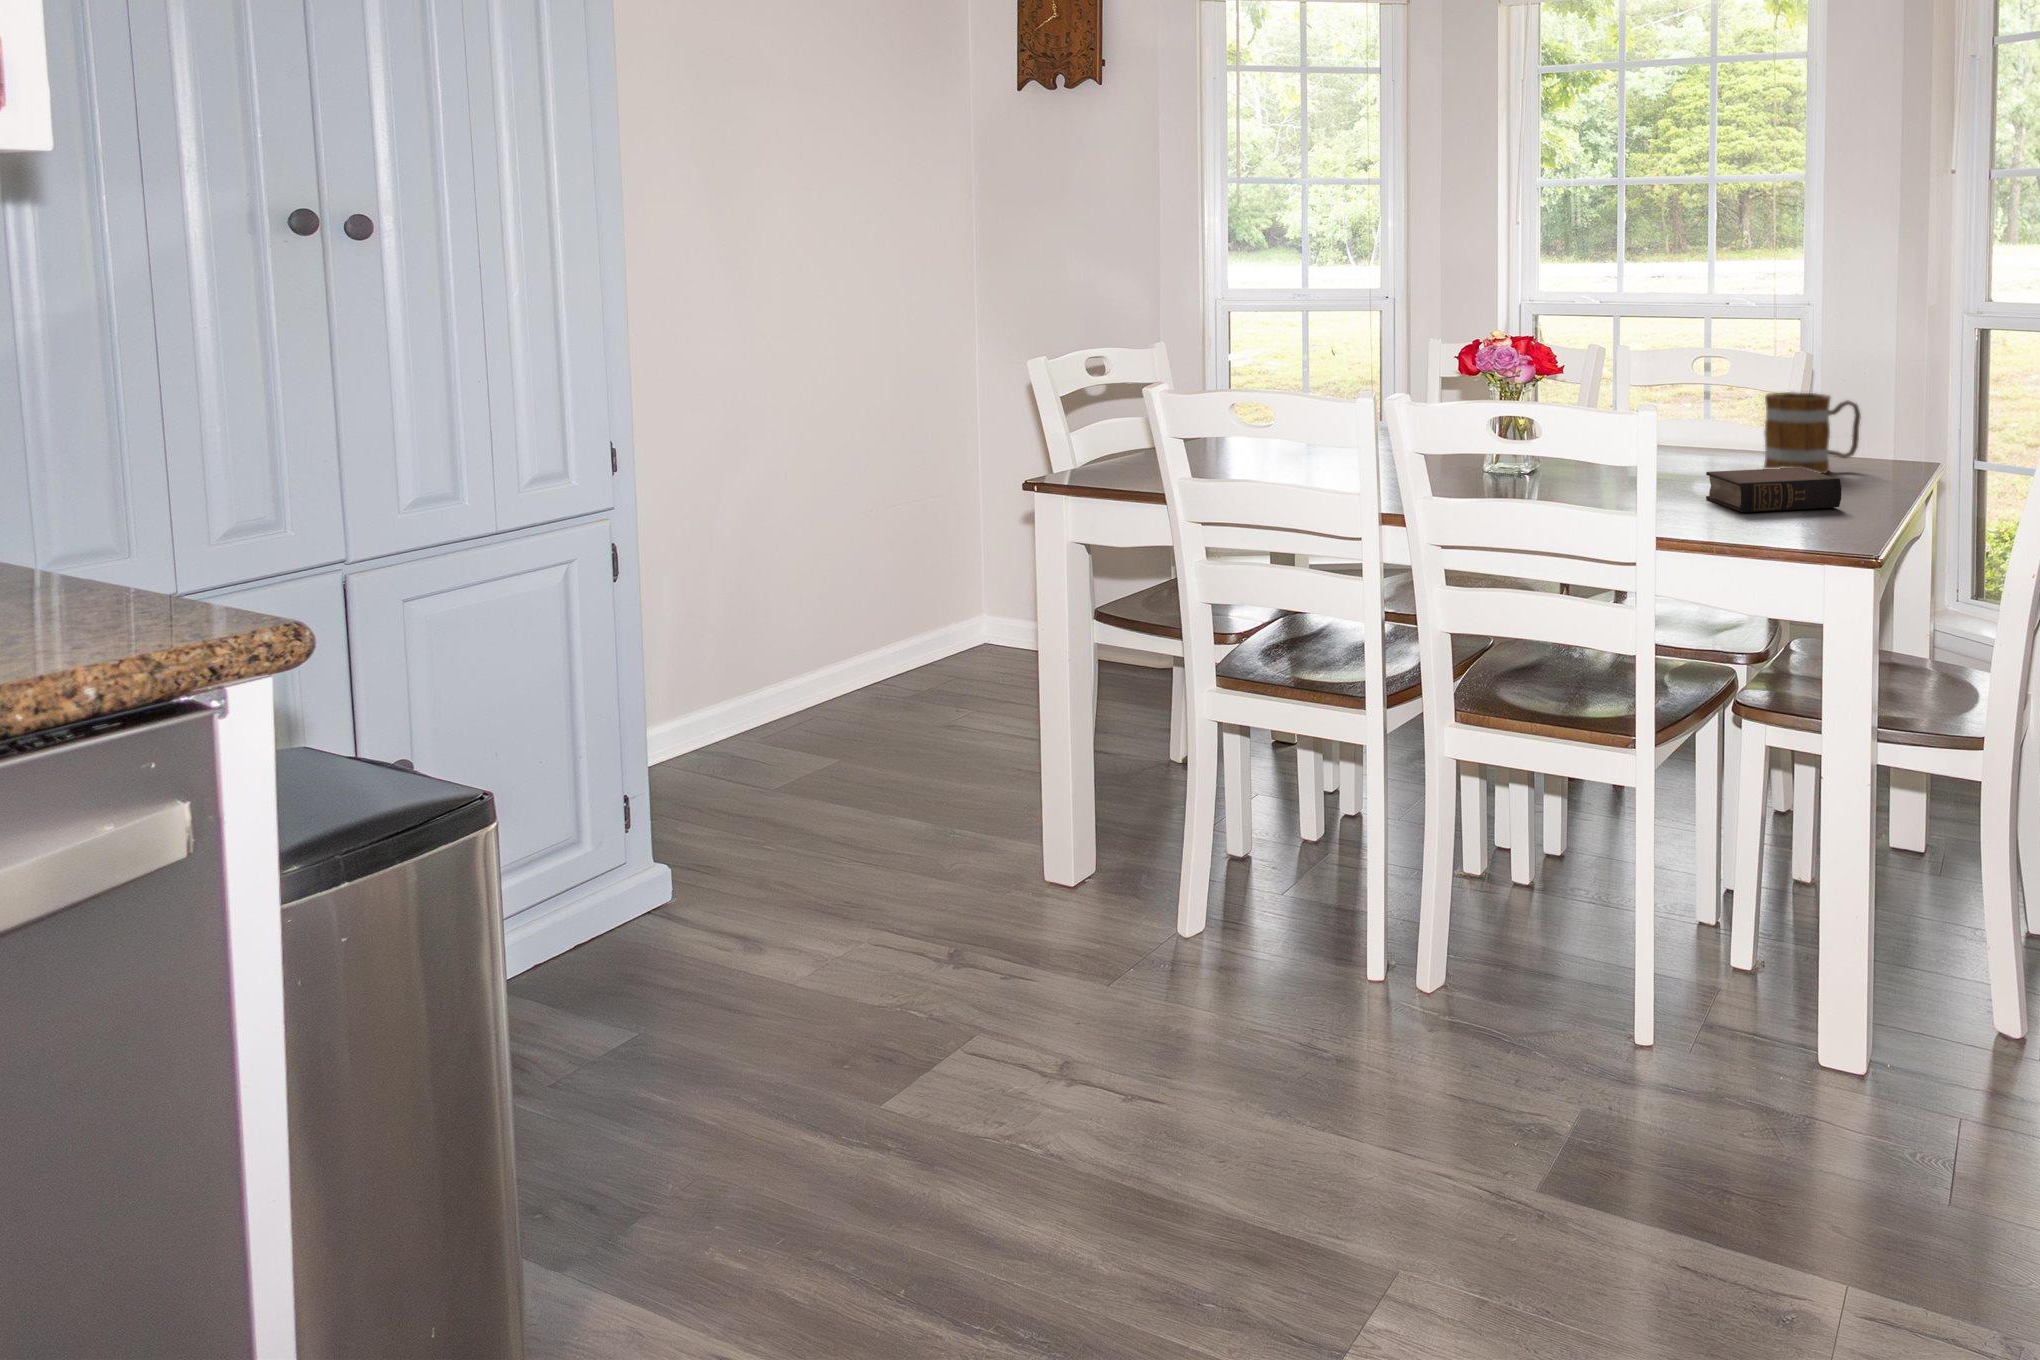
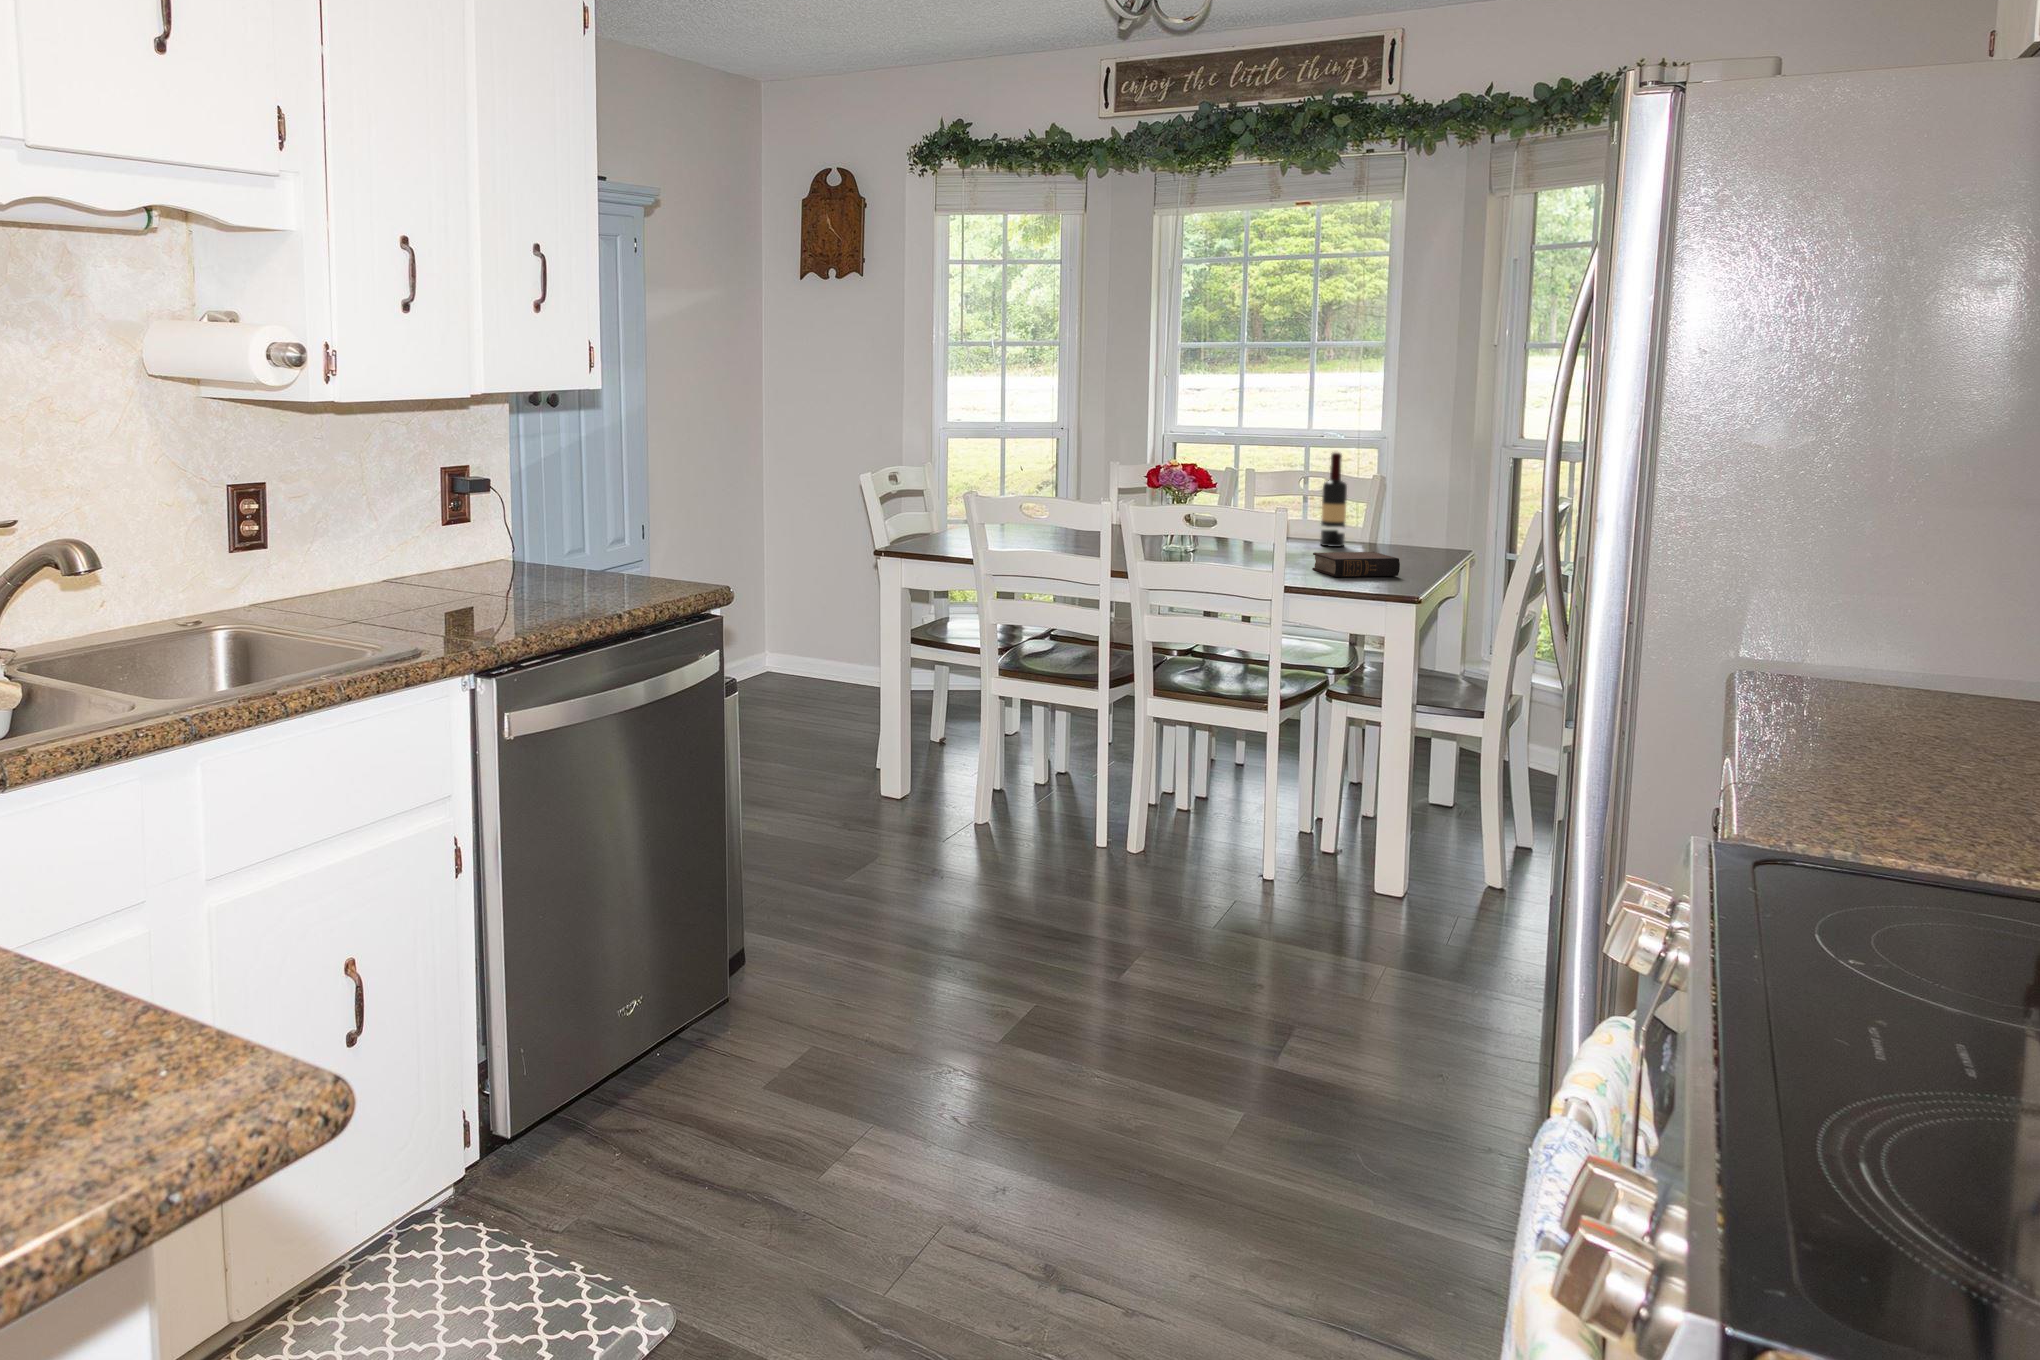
wine bottle: none [1722,314,1758,457] -> present [1320,452,1347,547]
mug: present [1764,392,1861,473] -> none [1349,505,1416,558]

